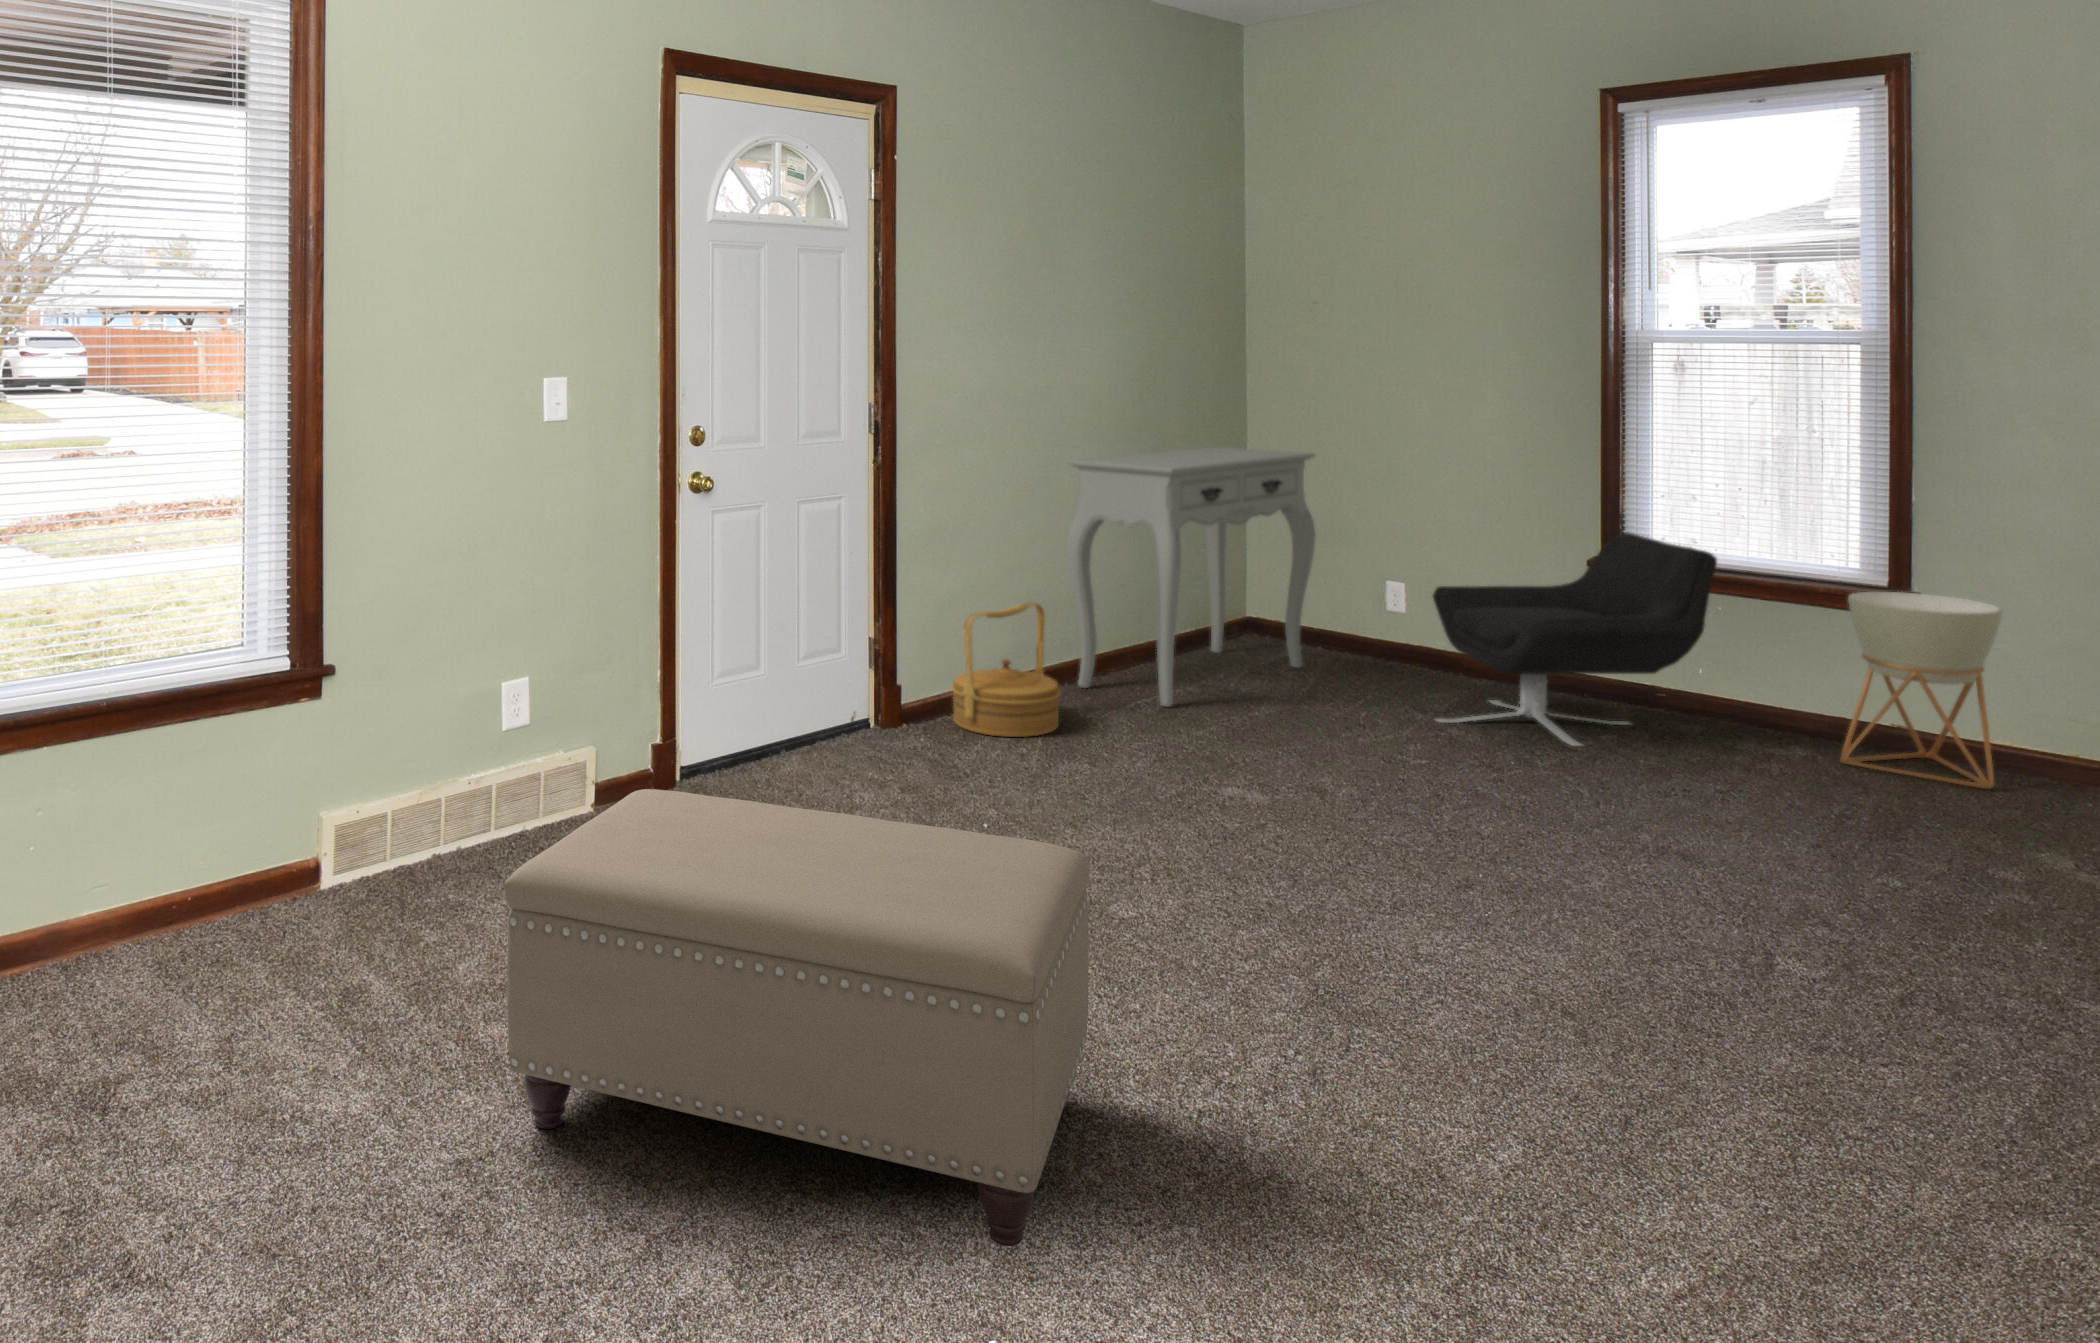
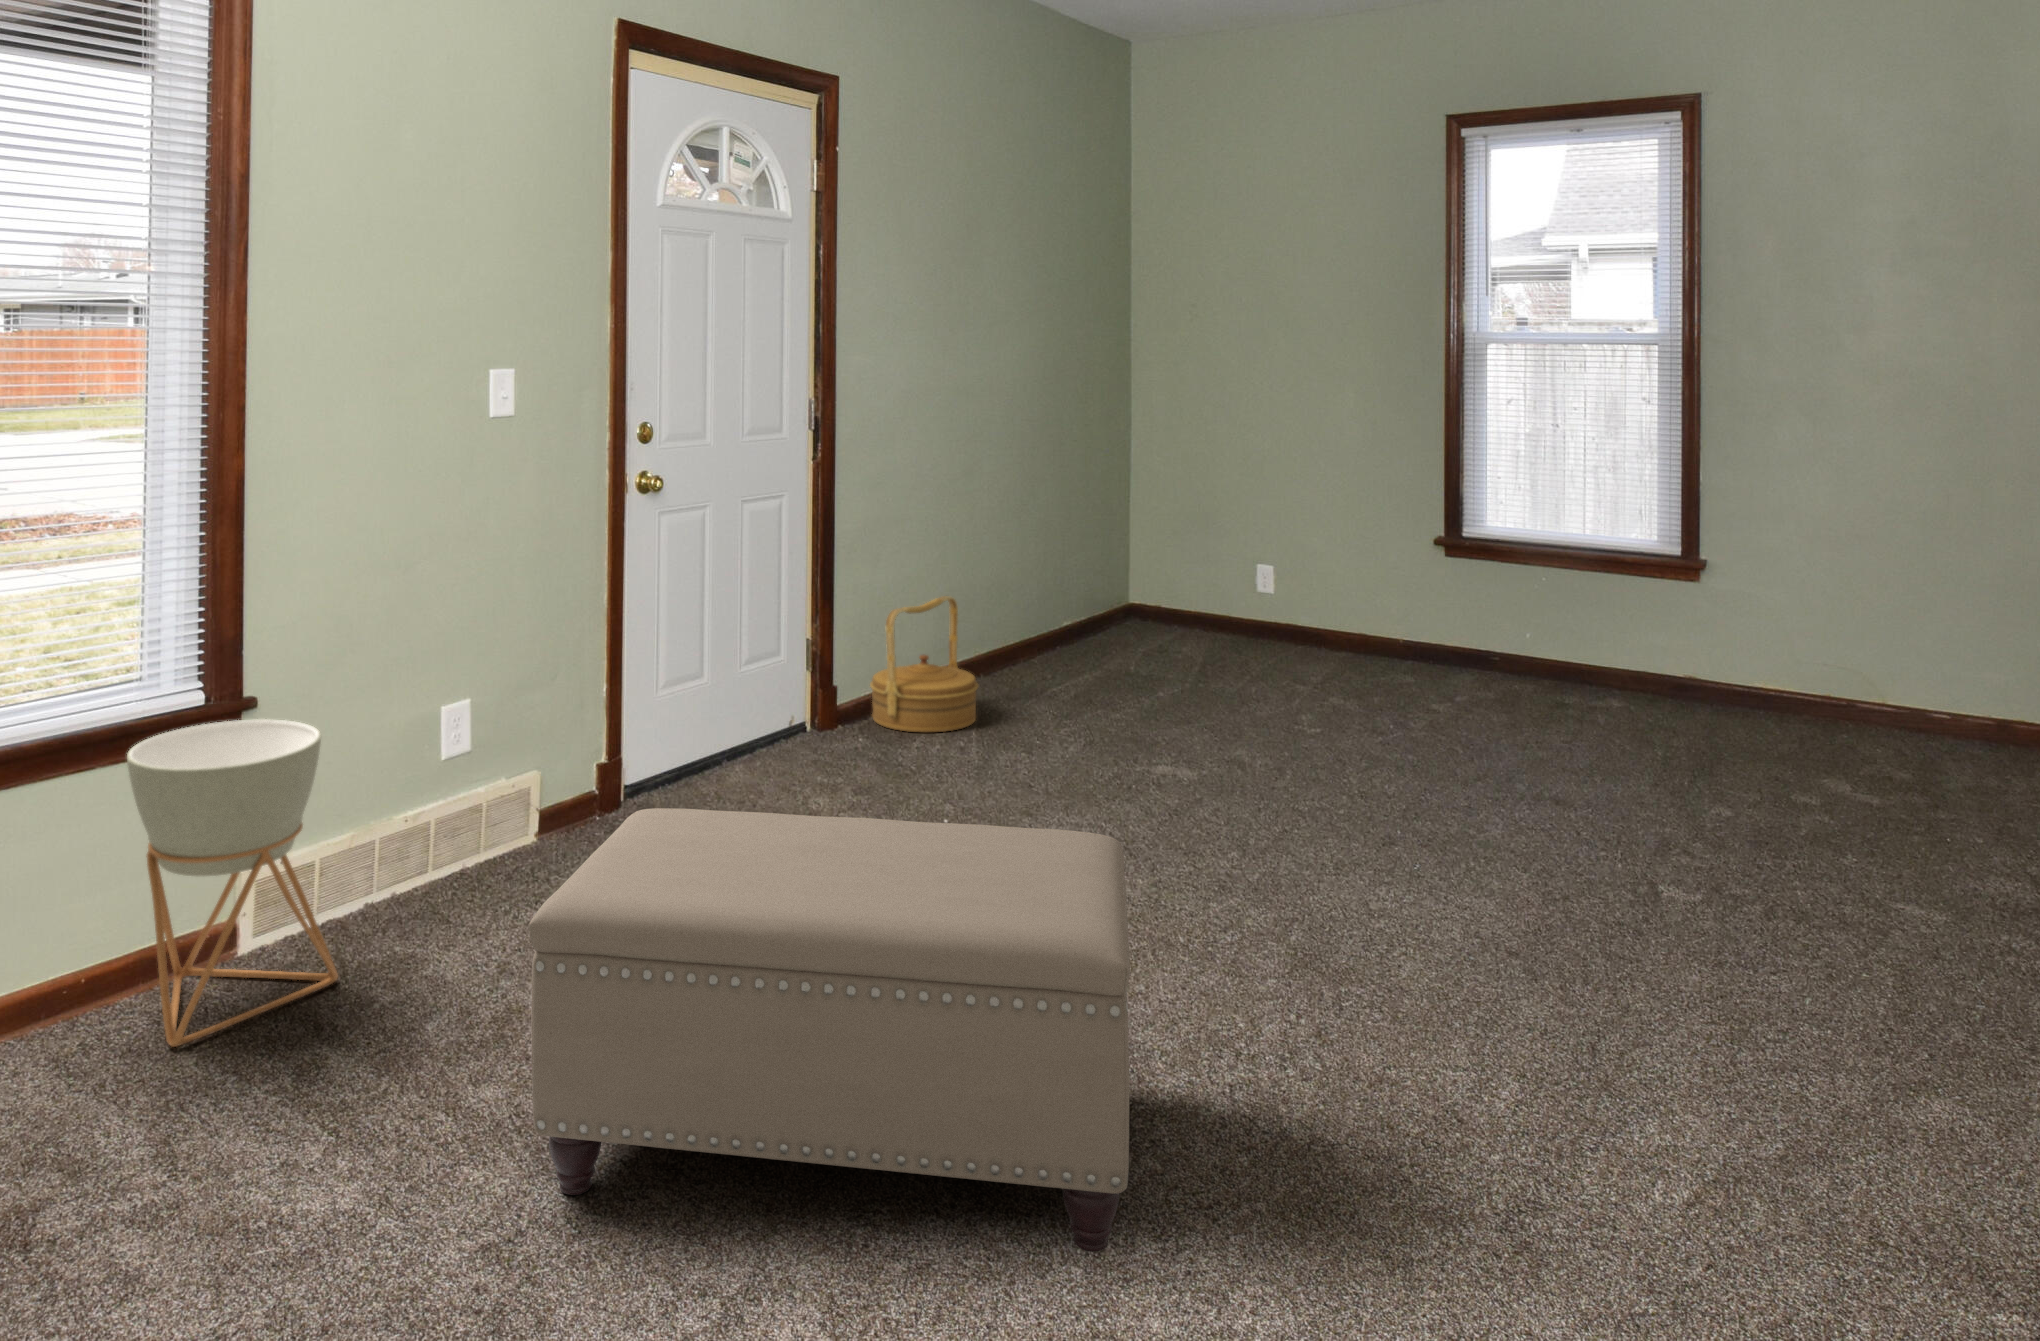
console table: present [1066,447,1316,707] -> none [970,440,1190,694]
lounge chair: present [1433,532,1717,746] -> none [1299,510,1544,708]
planter: present [1840,592,2002,789] -> present [127,719,338,1047]

